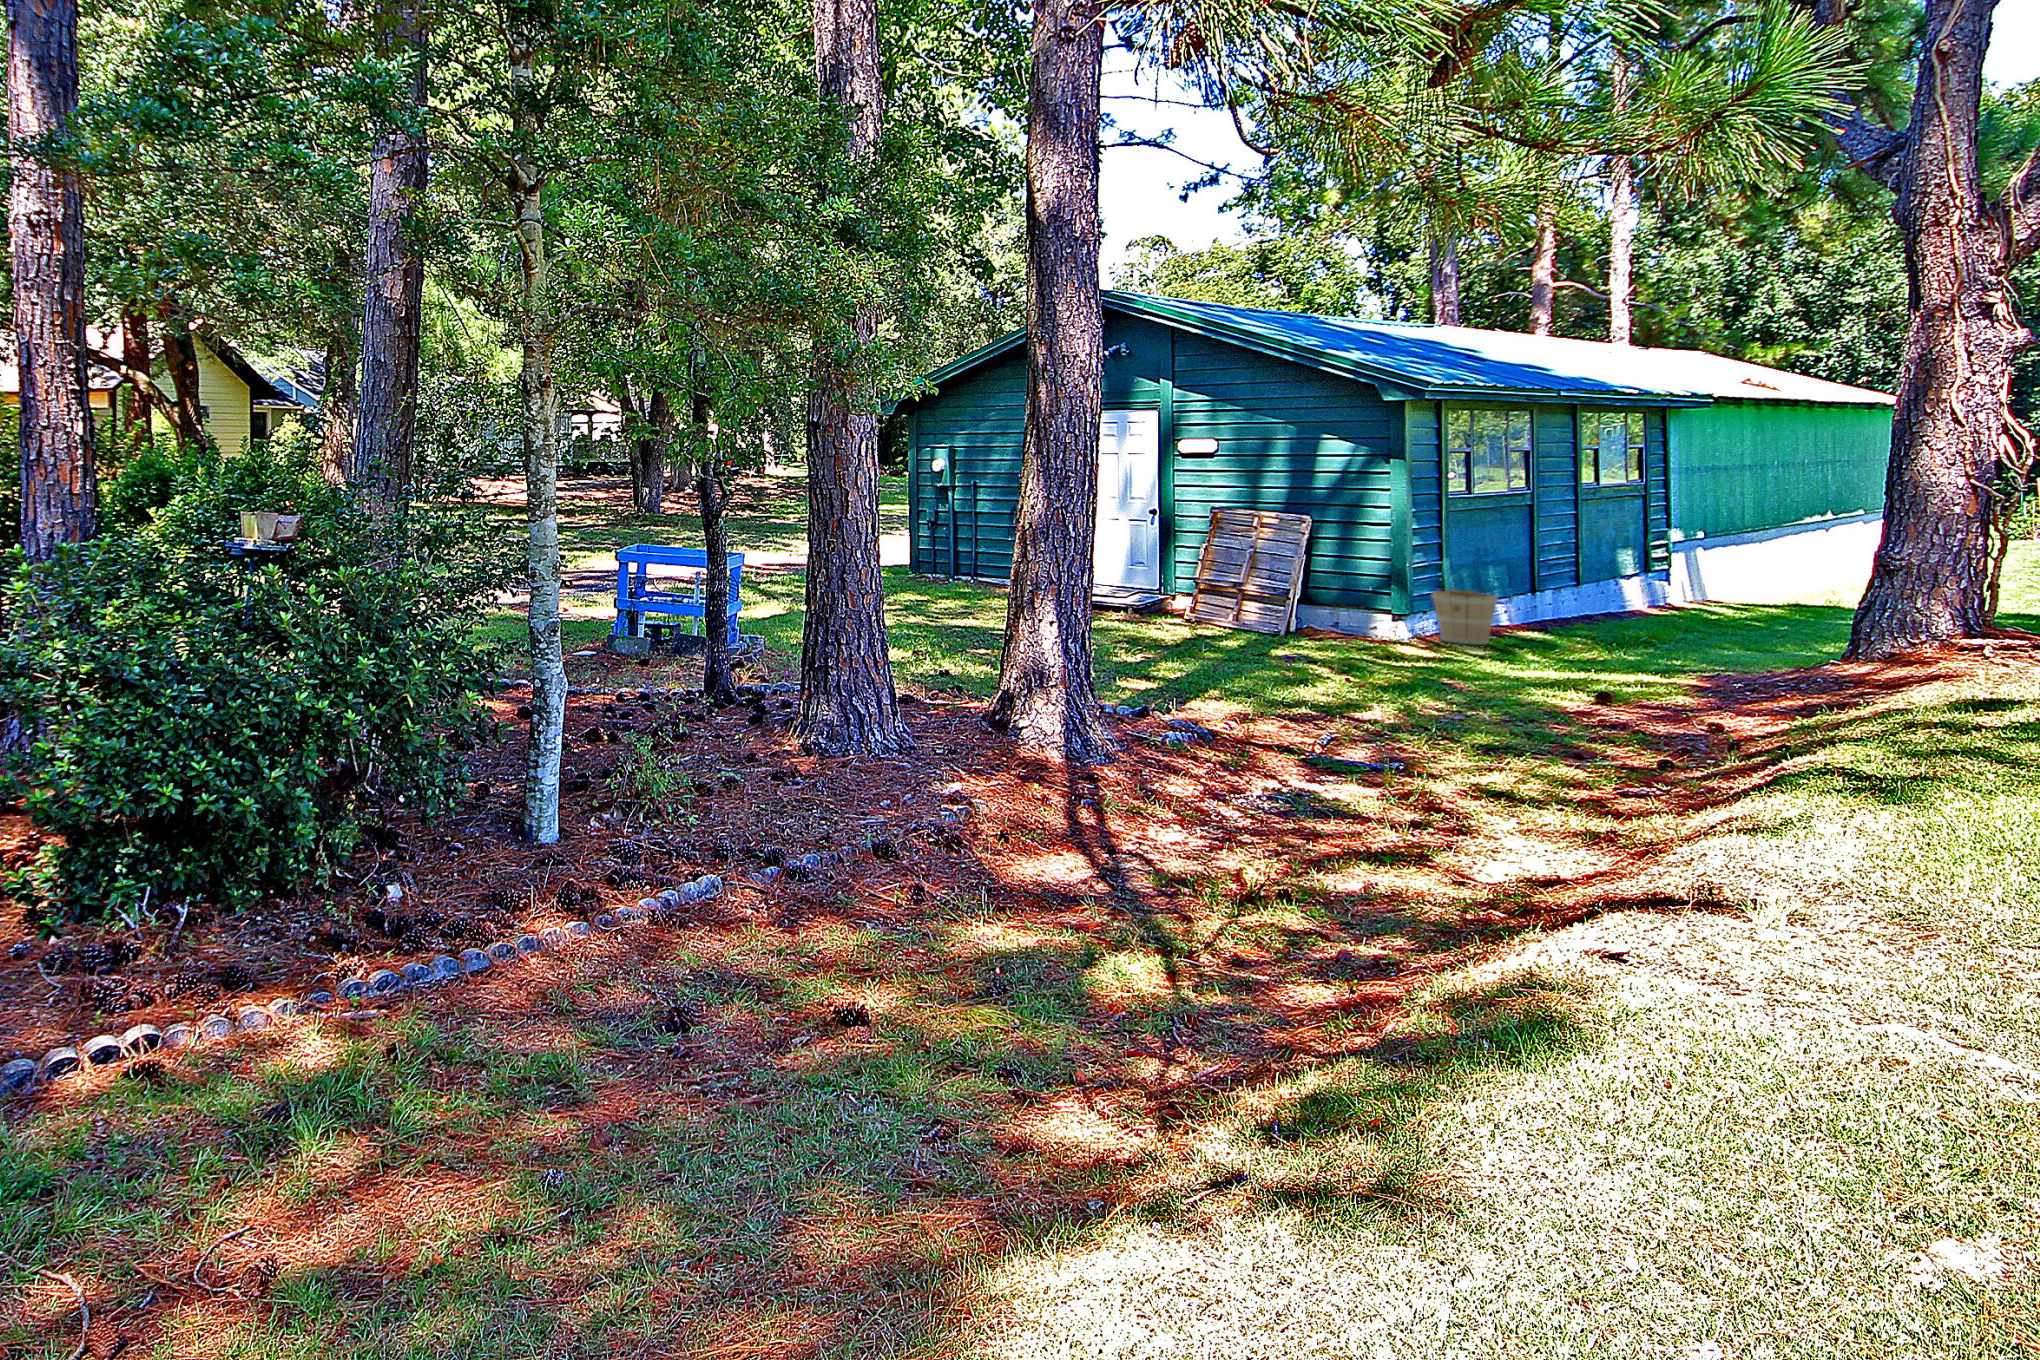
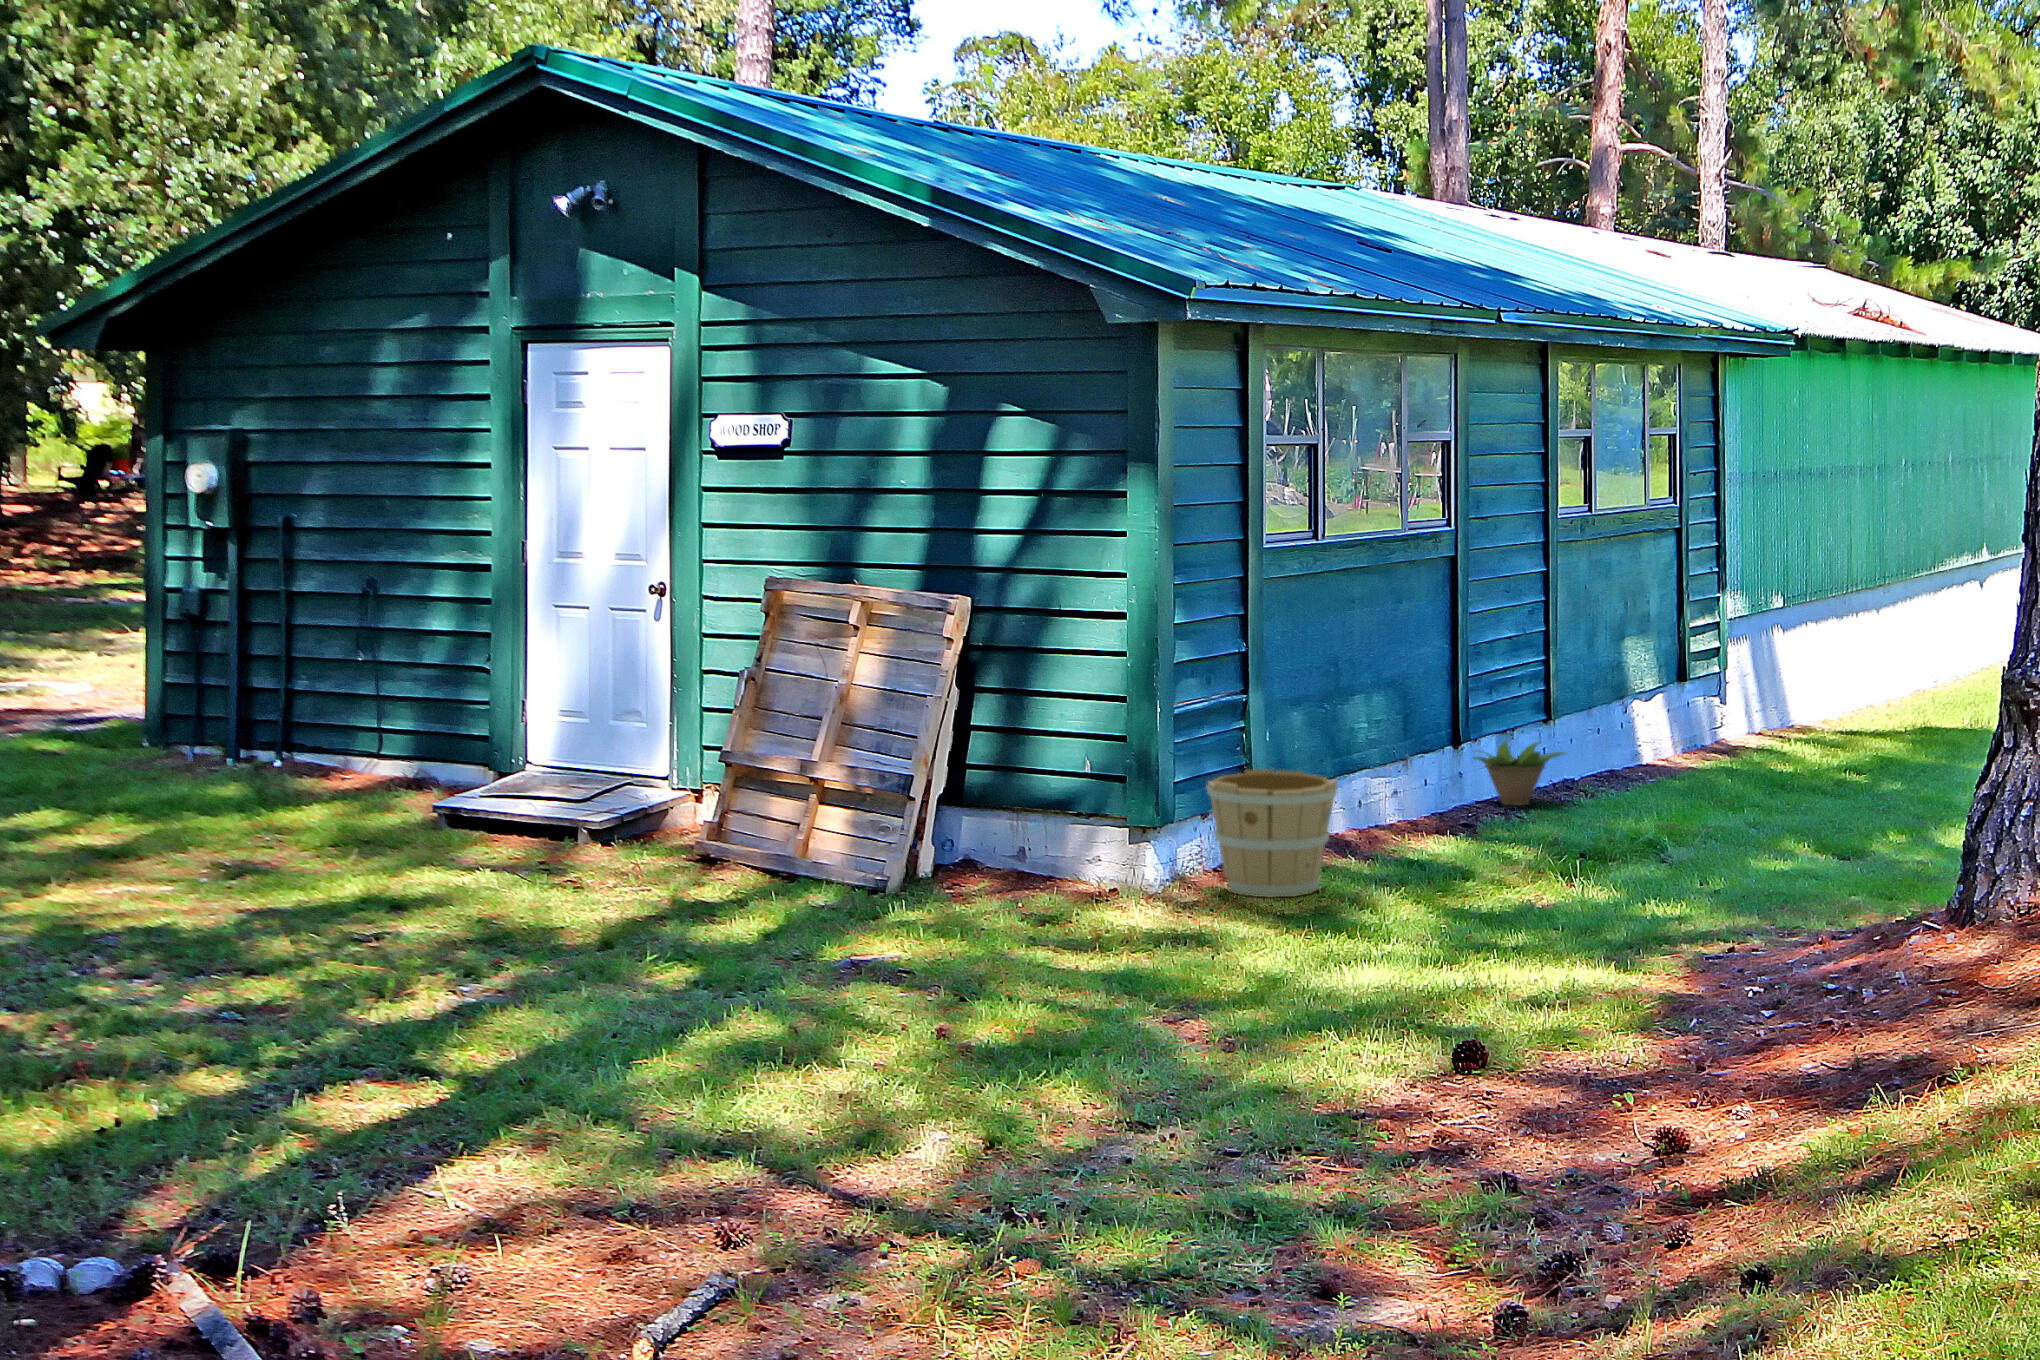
decorative plant: none [1535,591,1597,622] -> present [1474,741,1568,806]

